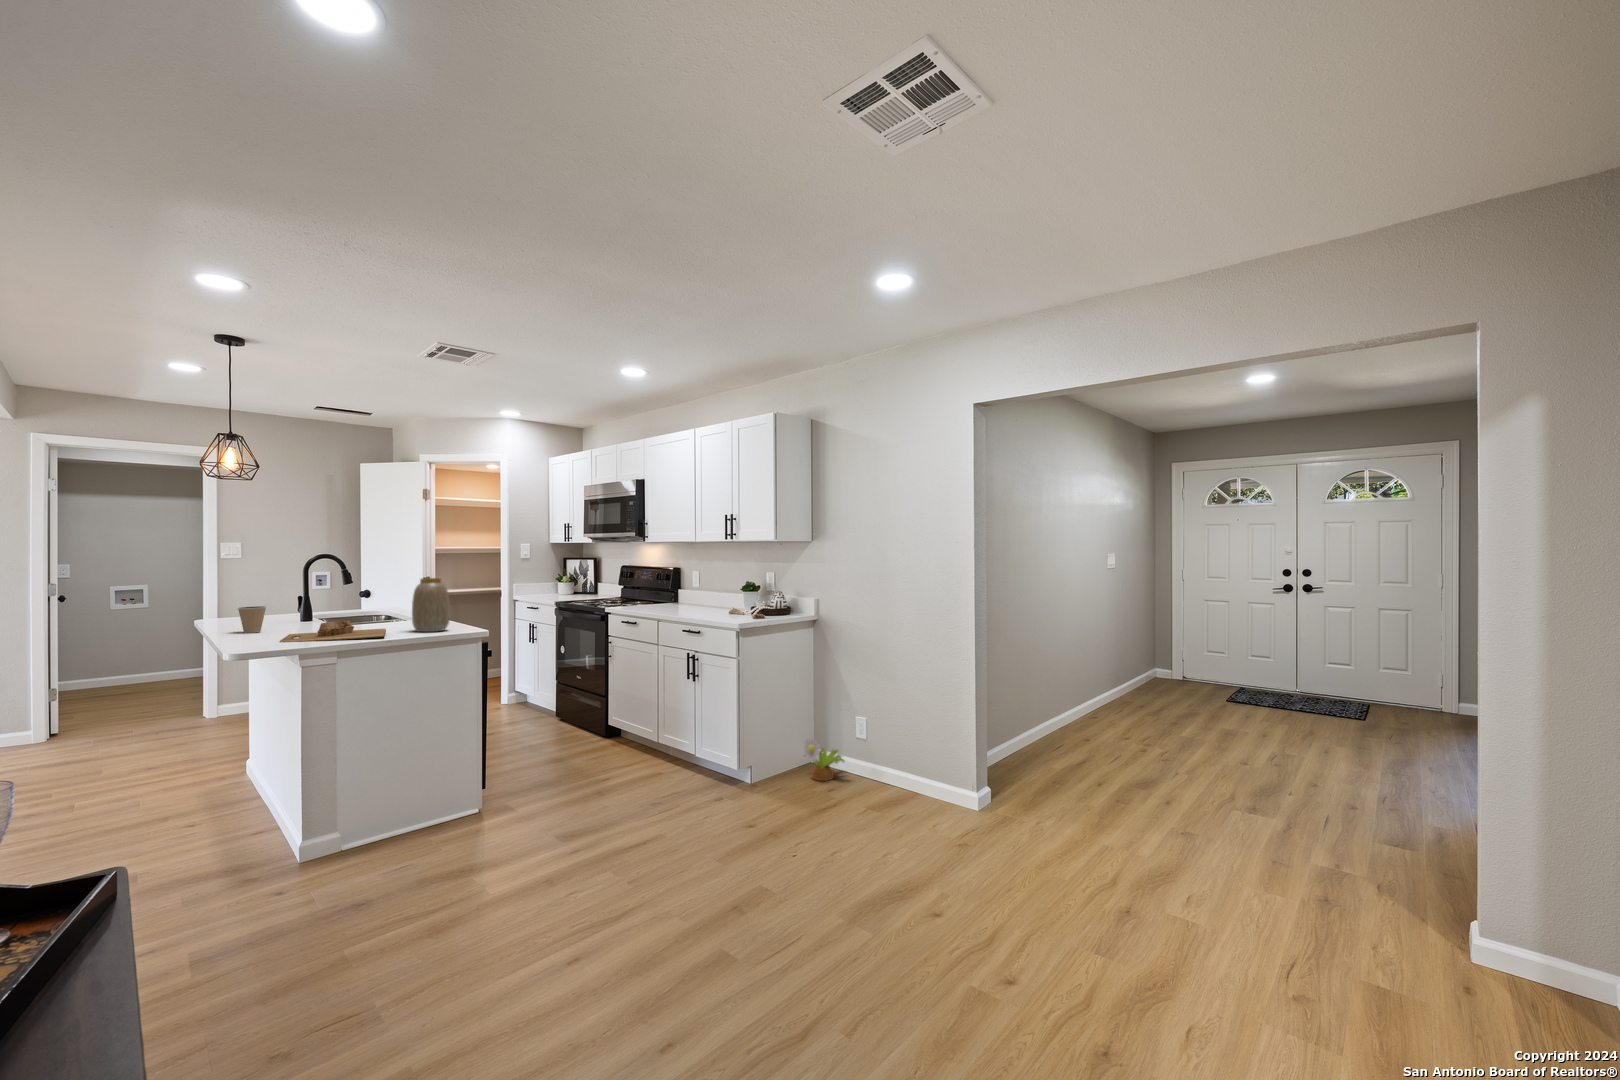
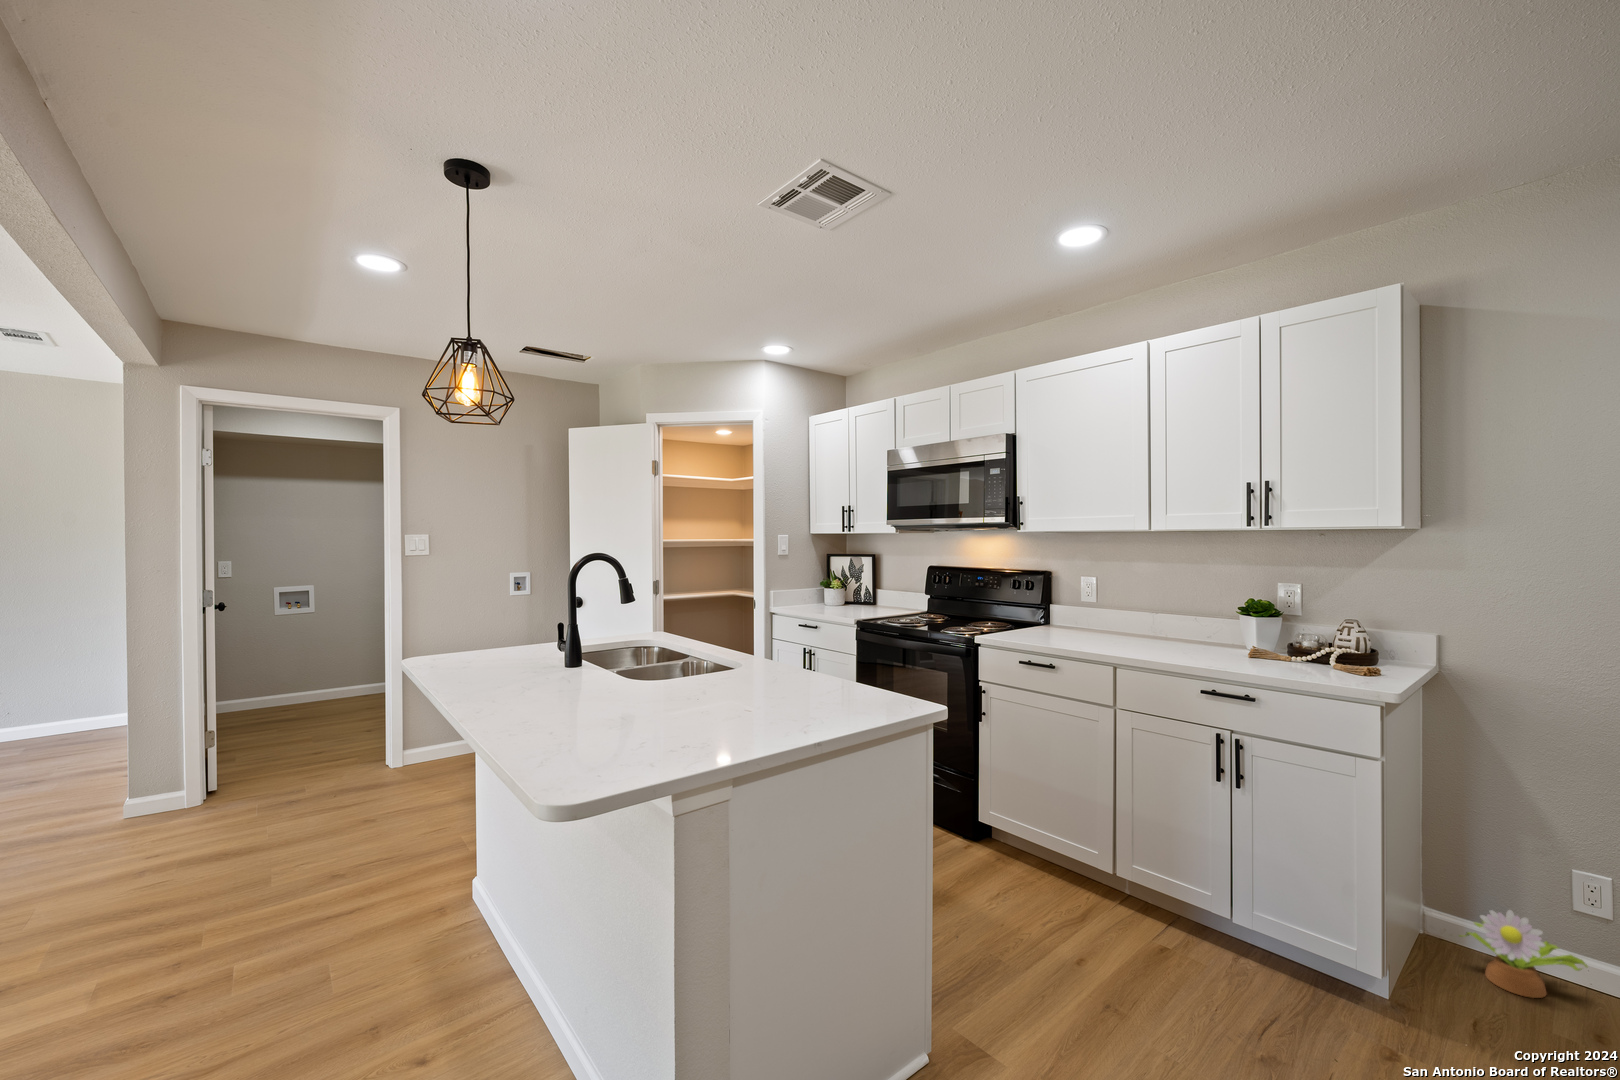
vase: present [412,578,450,632] -> none [798,602,861,708]
coffee cup: present [238,606,266,633] -> none [506,656,552,710]
cutting board: present [280,621,386,642] -> none [608,693,806,759]

